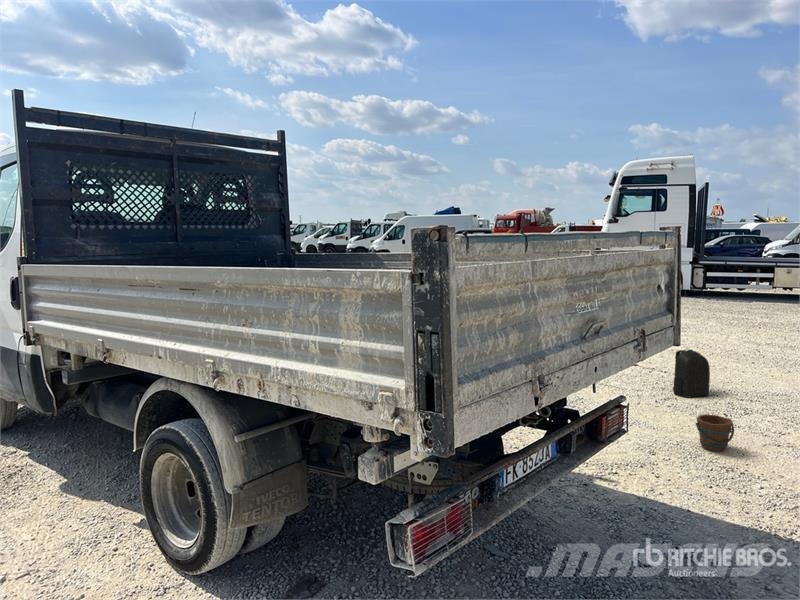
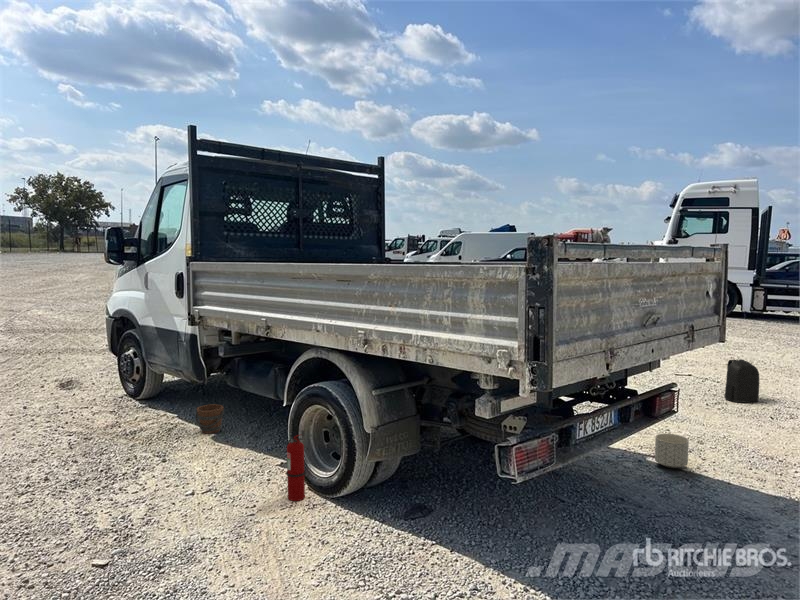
bucket: present [695,414,734,451] -> present [195,404,224,434]
planter: none [602,452,640,495] -> present [655,434,689,468]
fire extinguisher: none [129,485,159,581] -> present [286,430,306,501]

